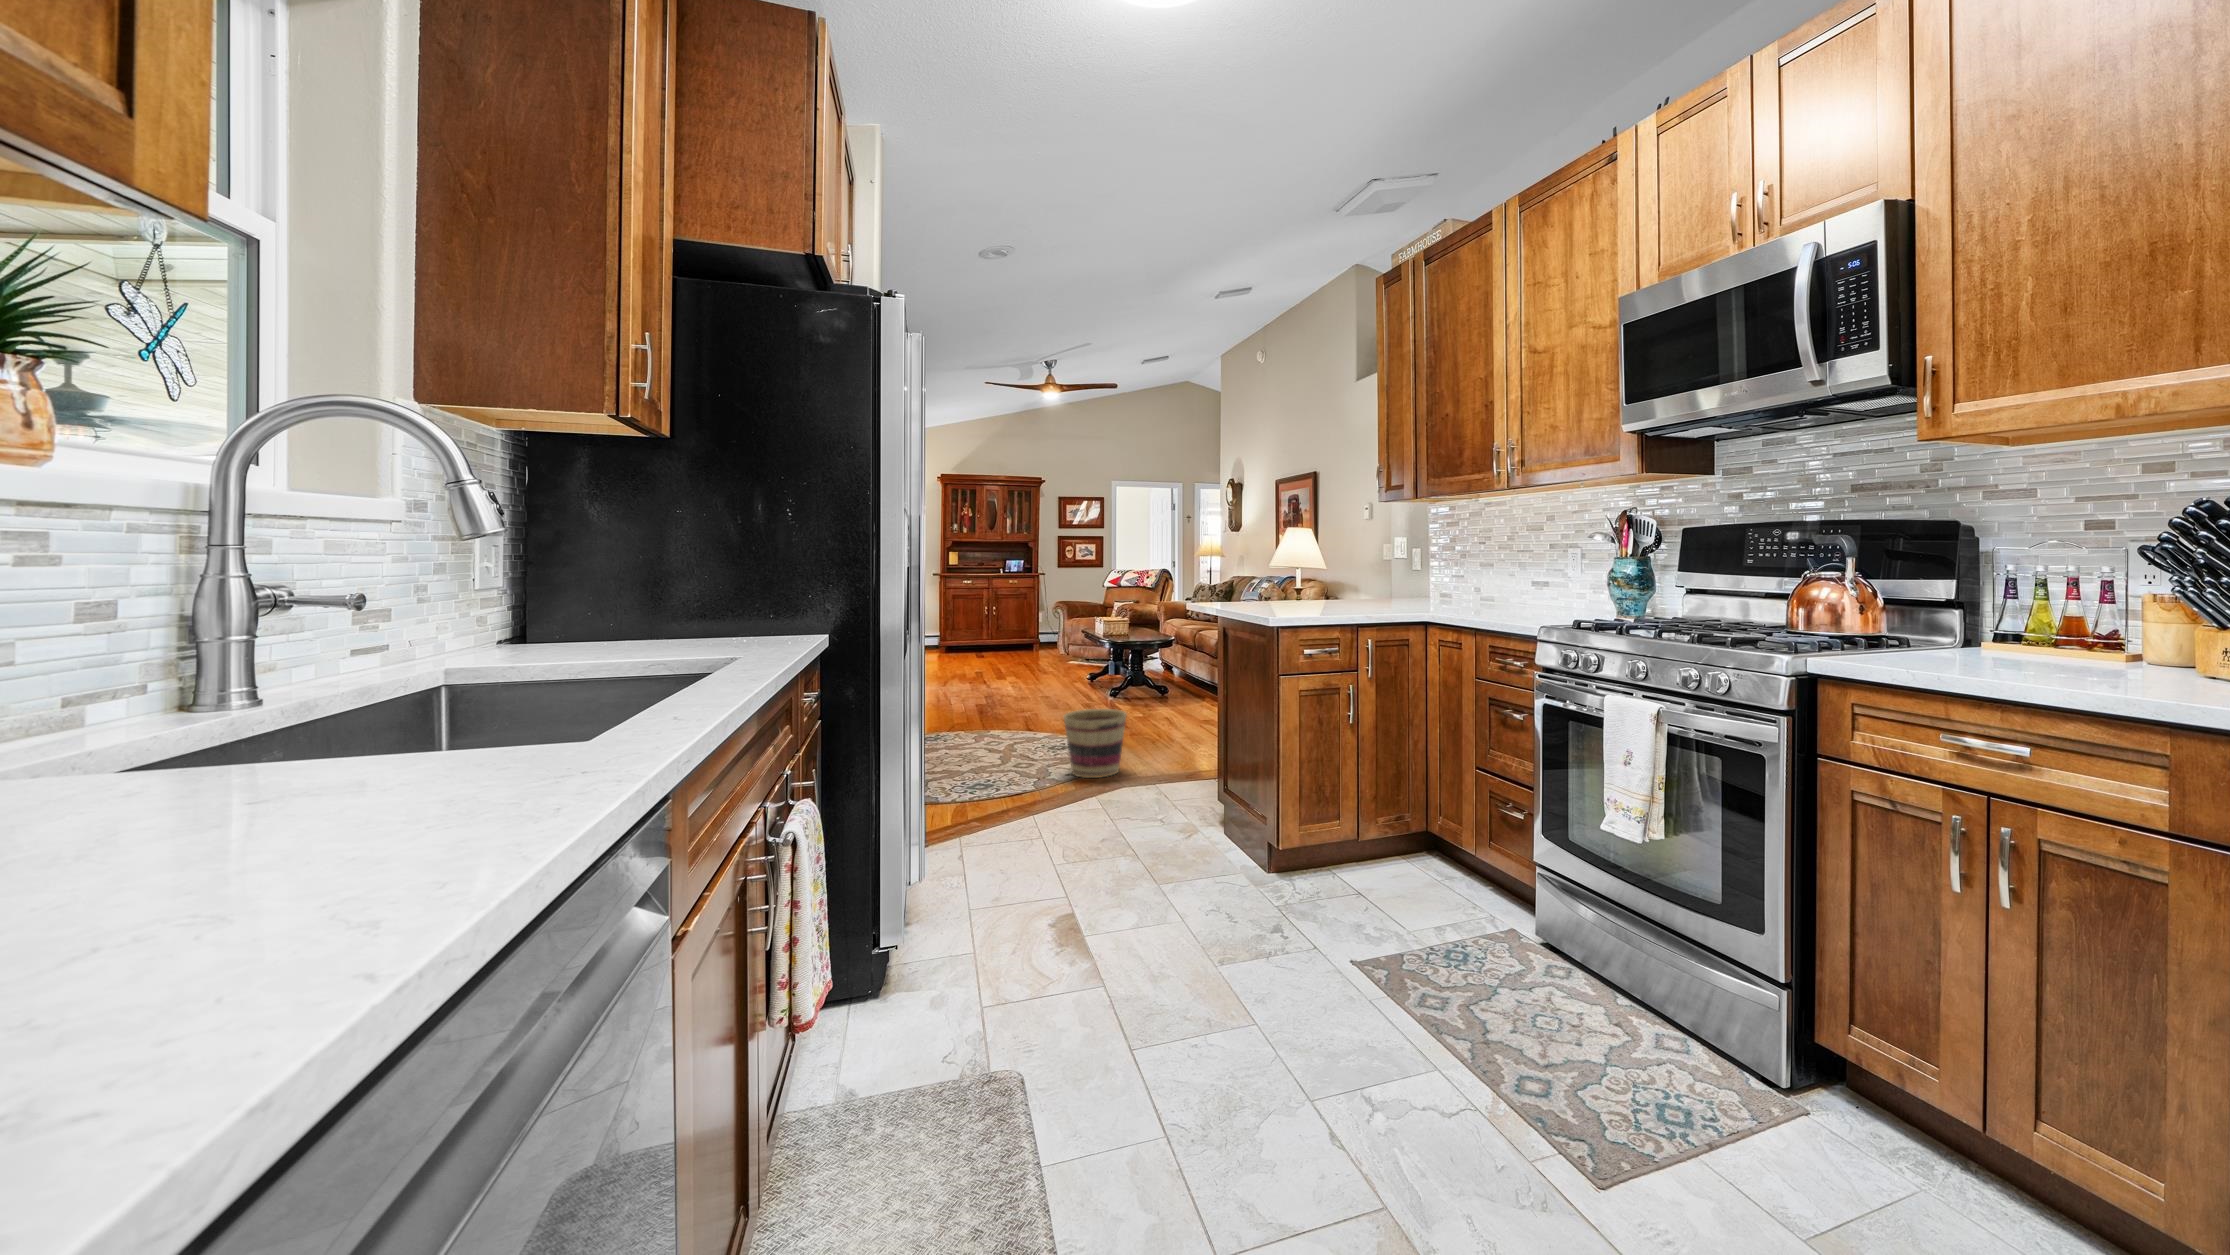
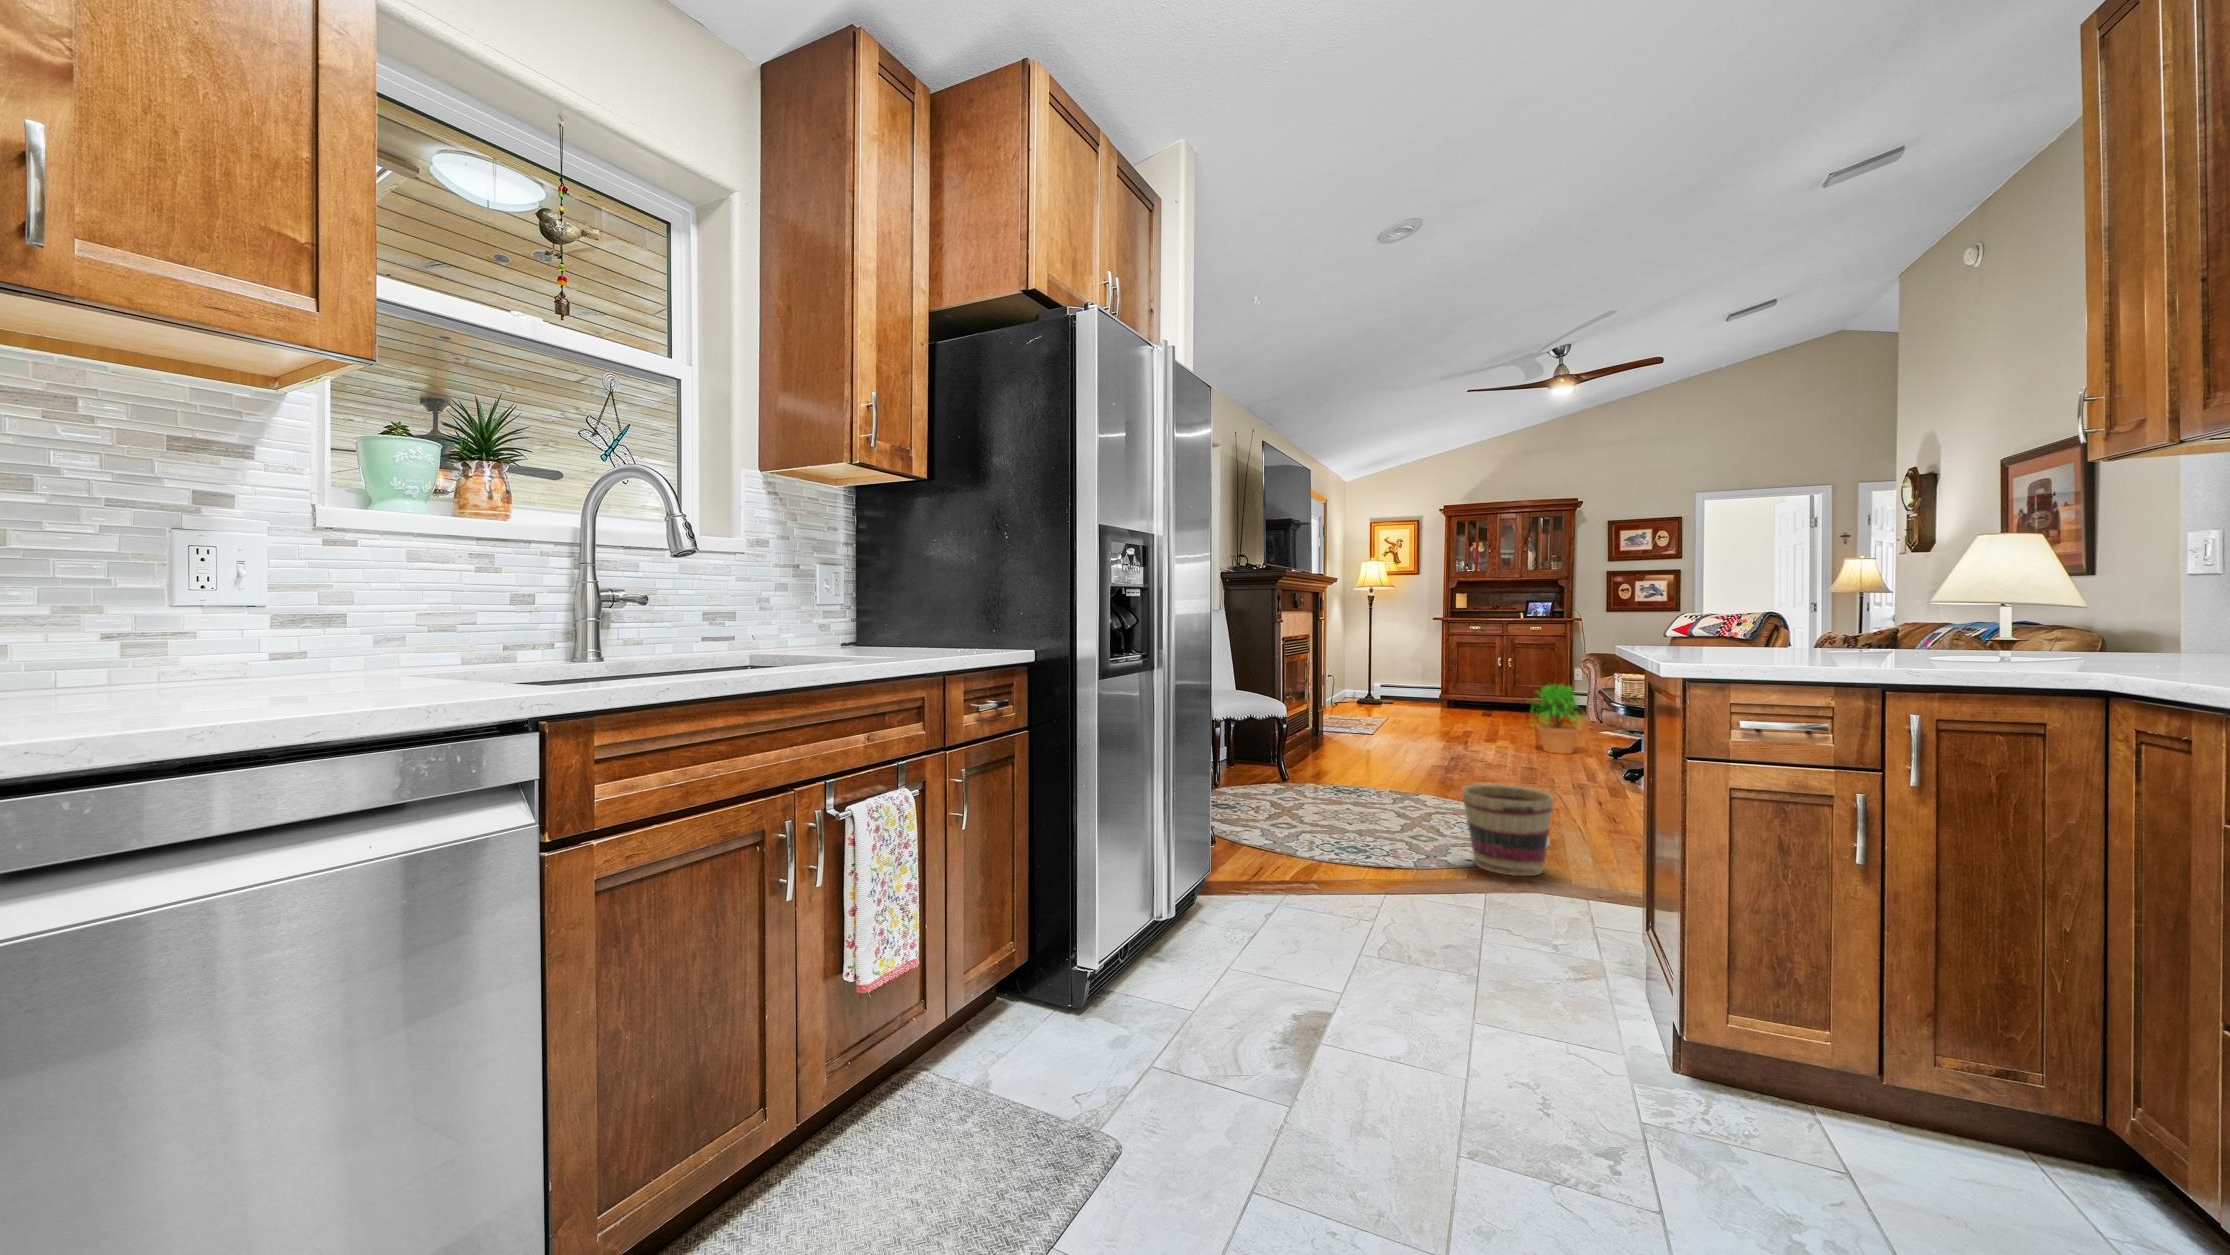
potted plant: none [1030,626,1078,682] -> present [1531,685,1580,754]

